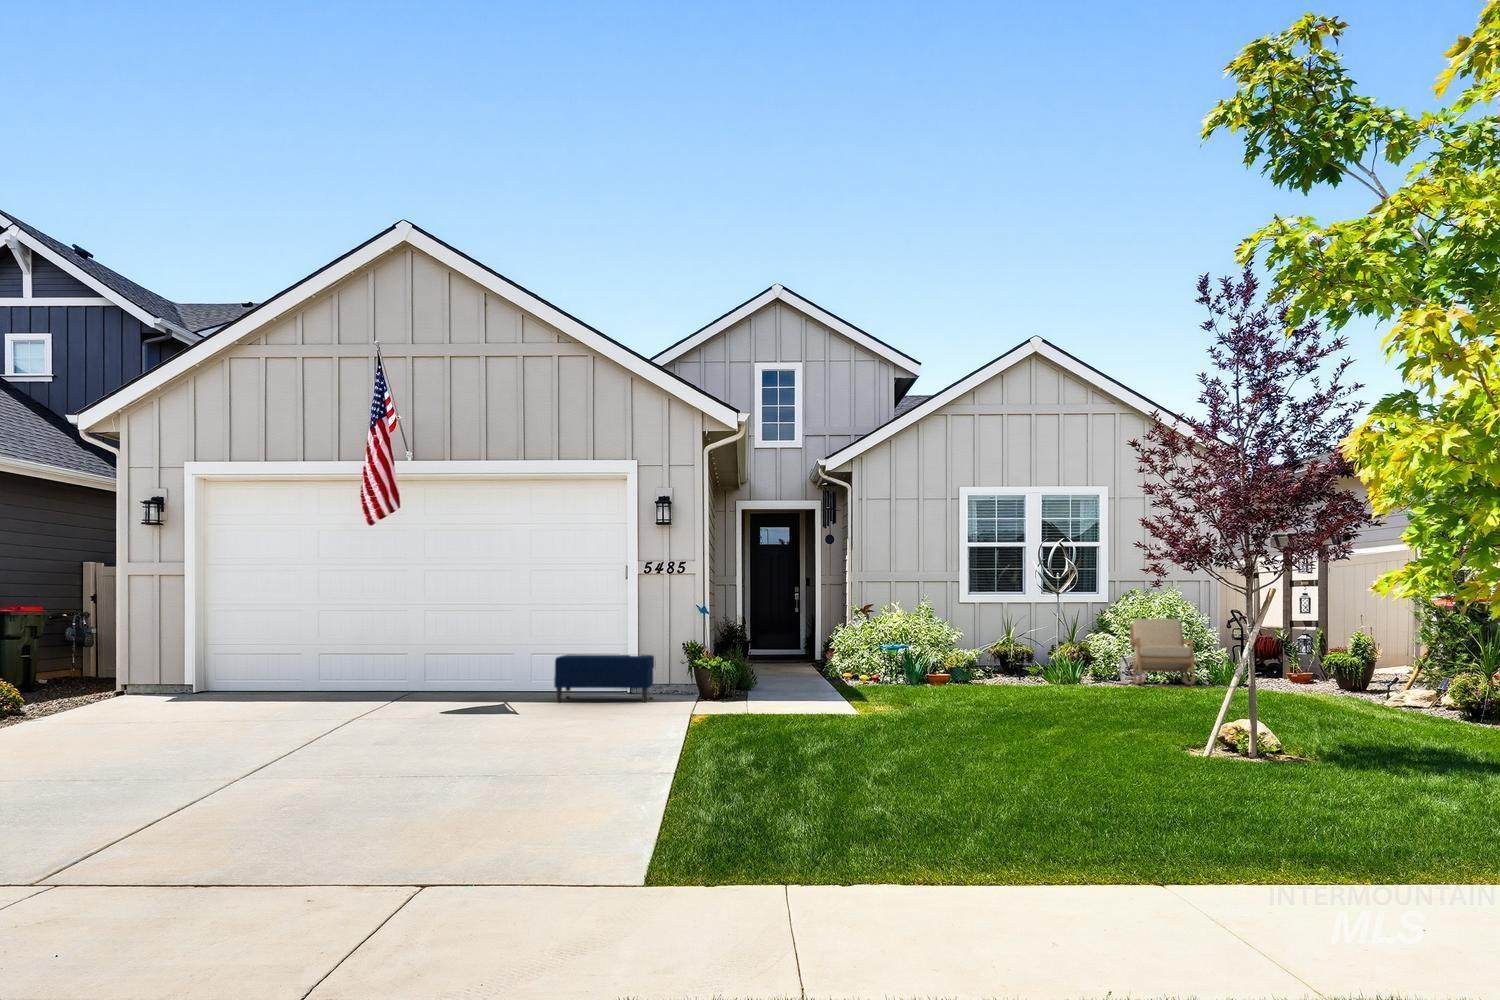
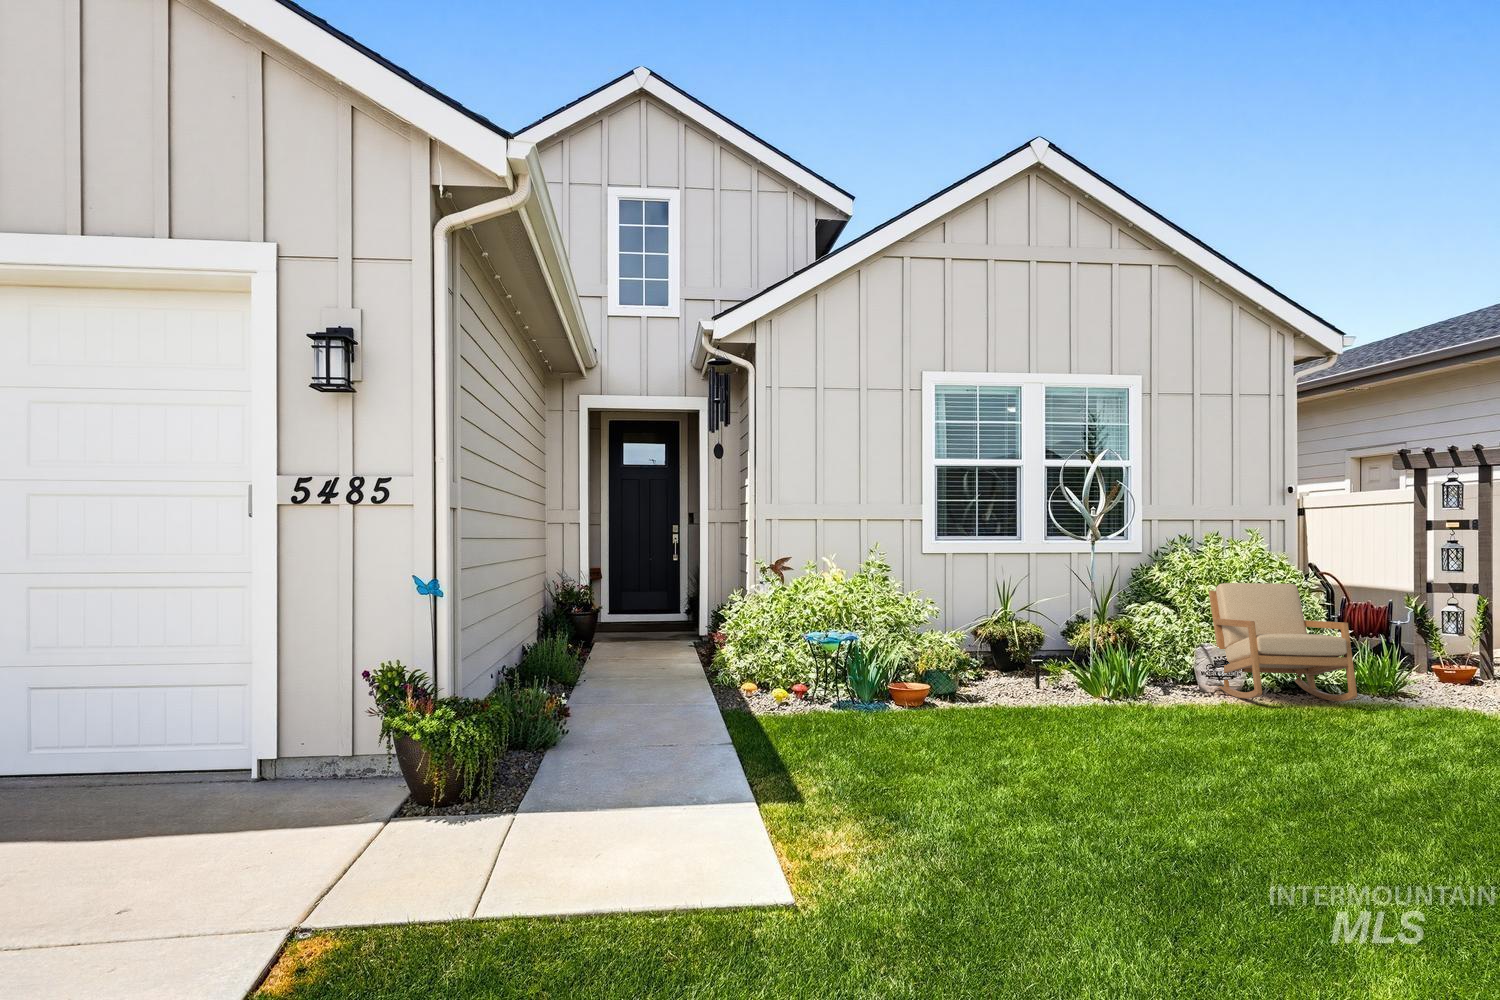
bench: present [554,654,654,703] -> none [36,686,321,815]

